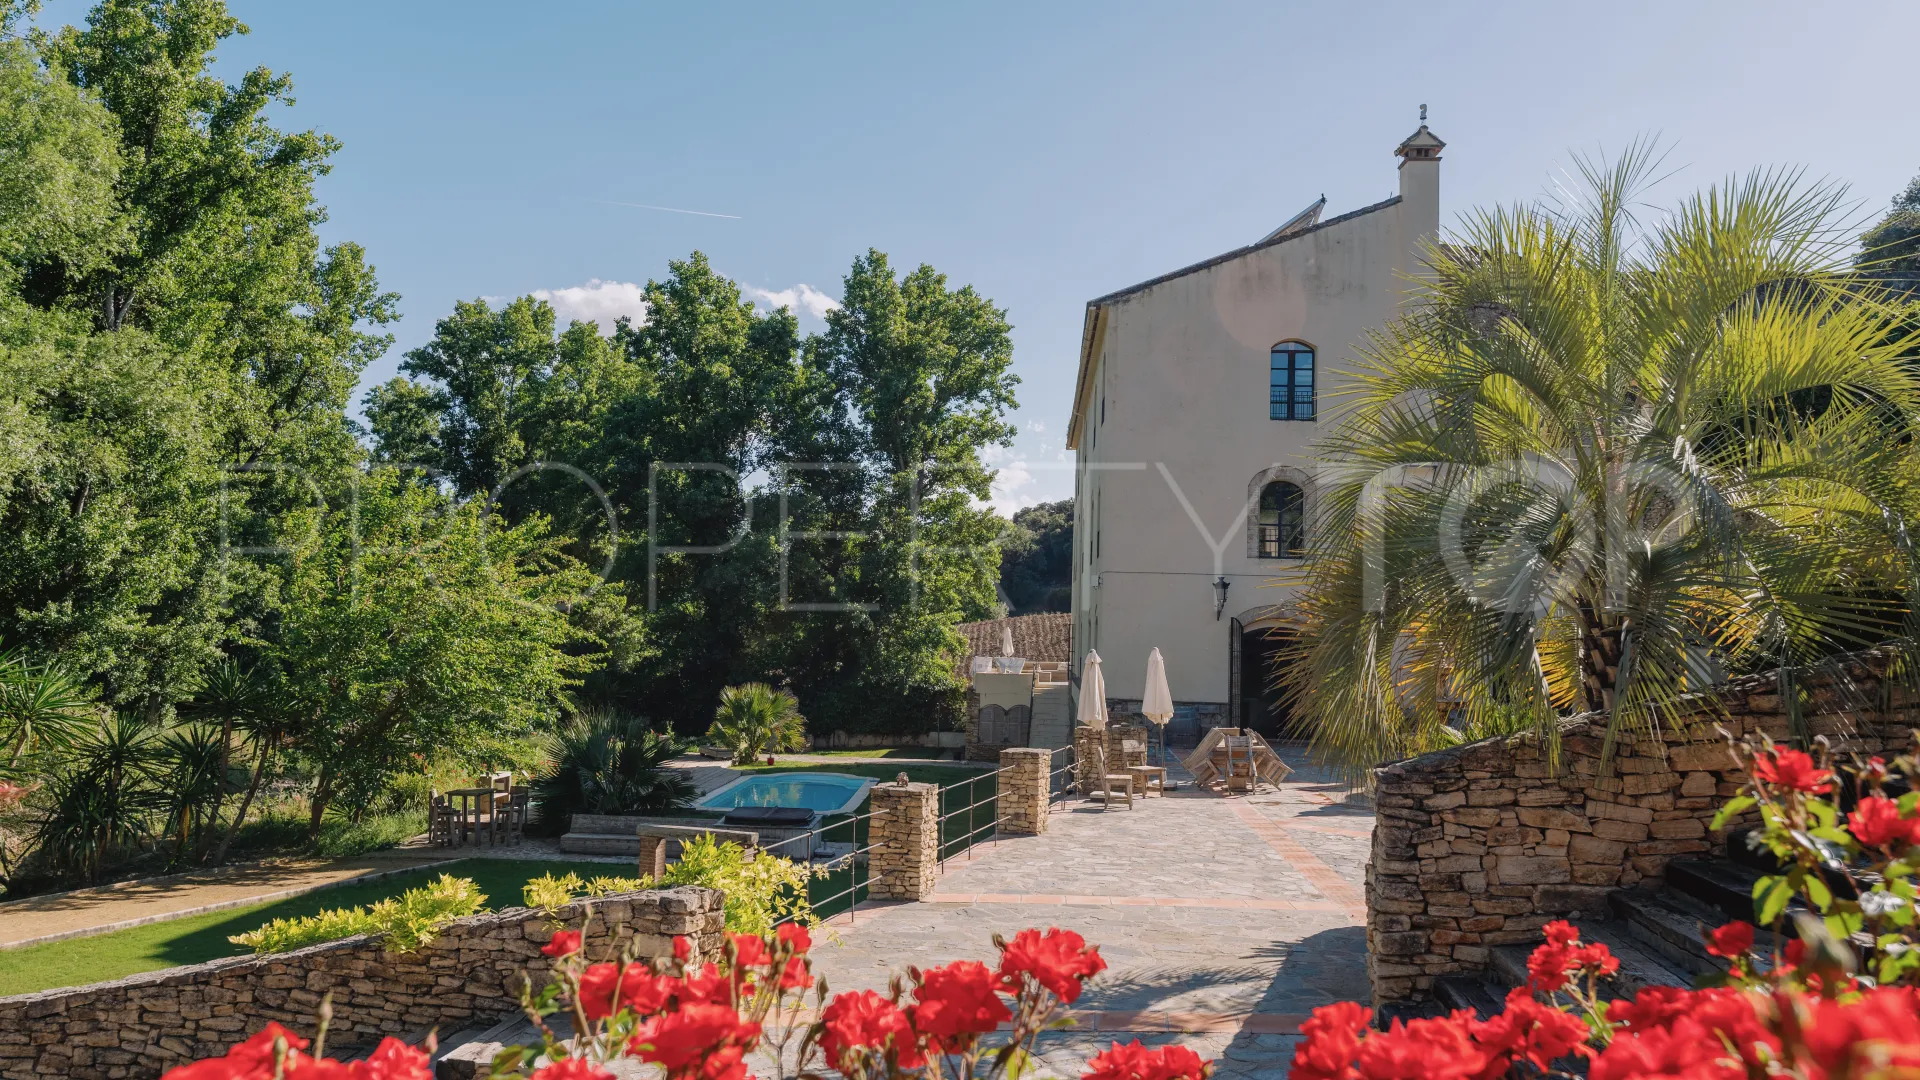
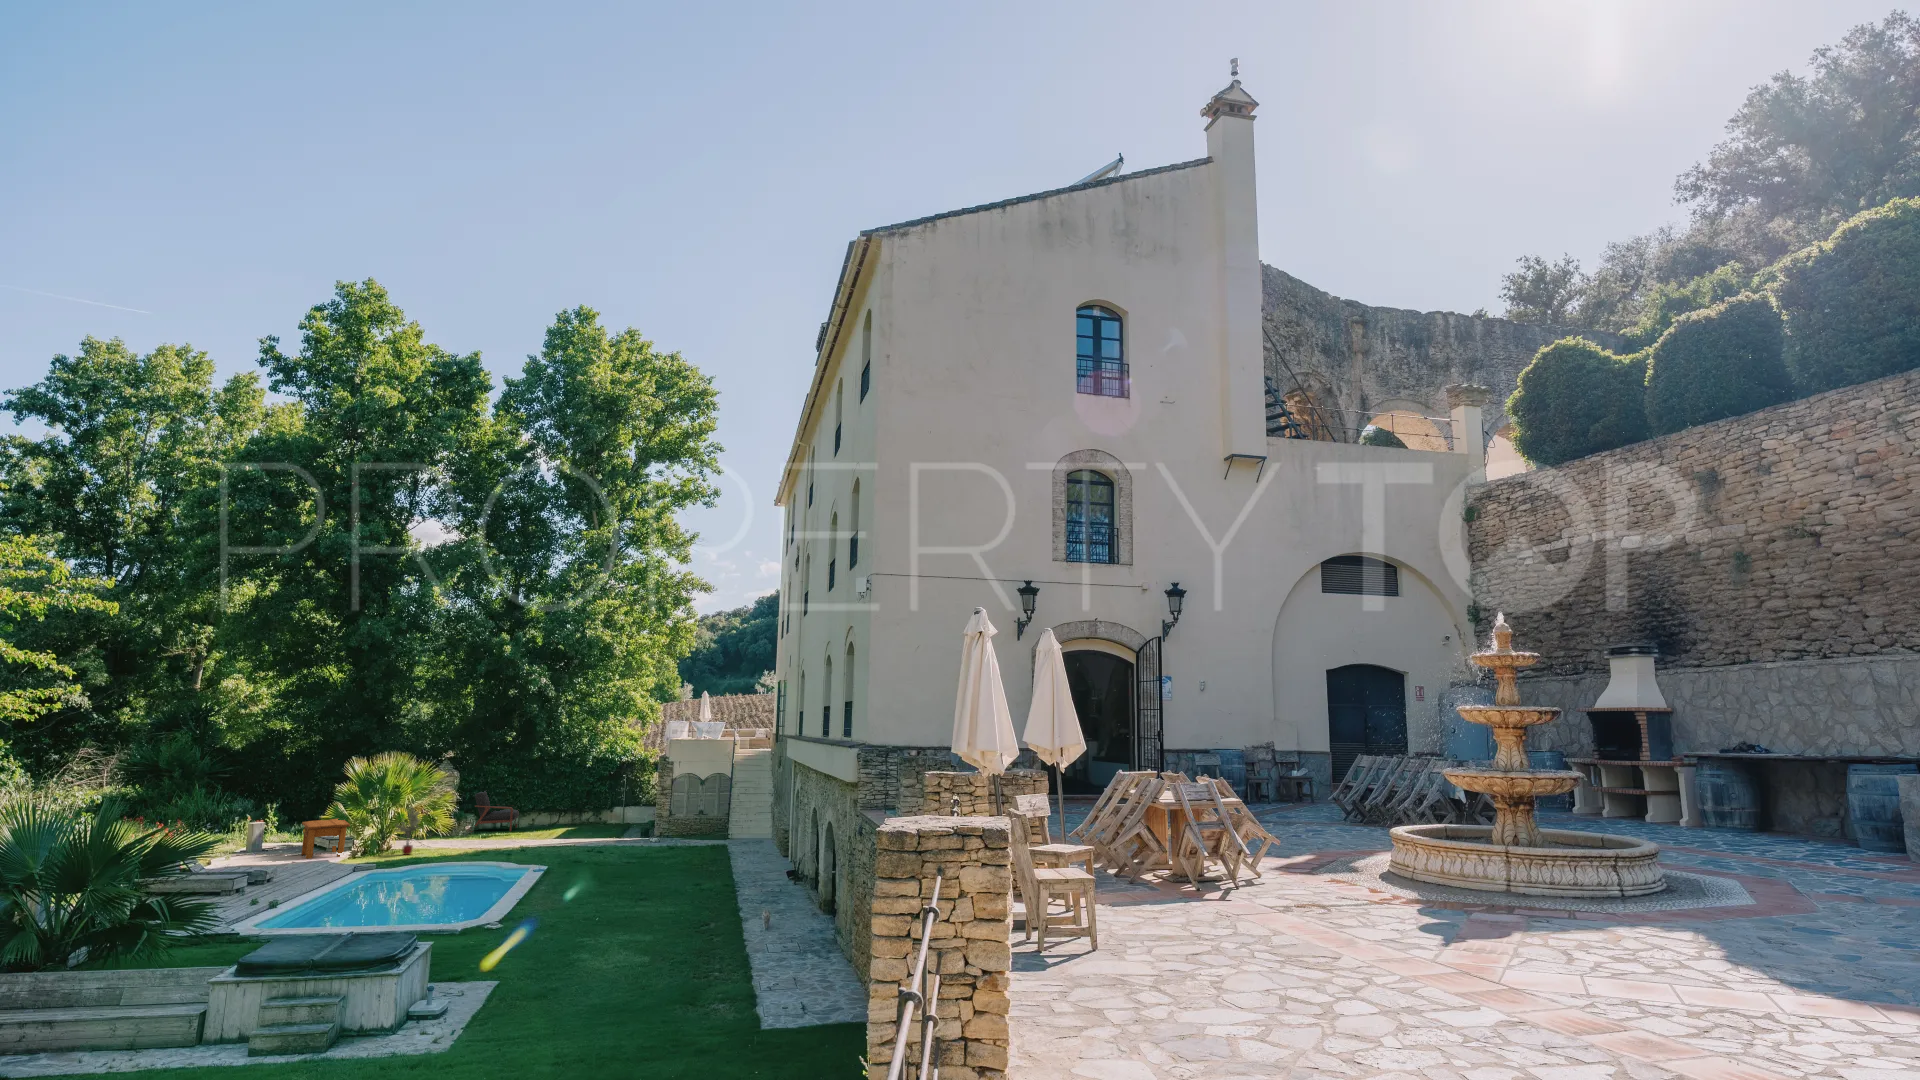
chair: none [815,713,854,750] -> present [471,791,519,832]
side table: none [694,734,728,765] -> present [302,819,350,859]

